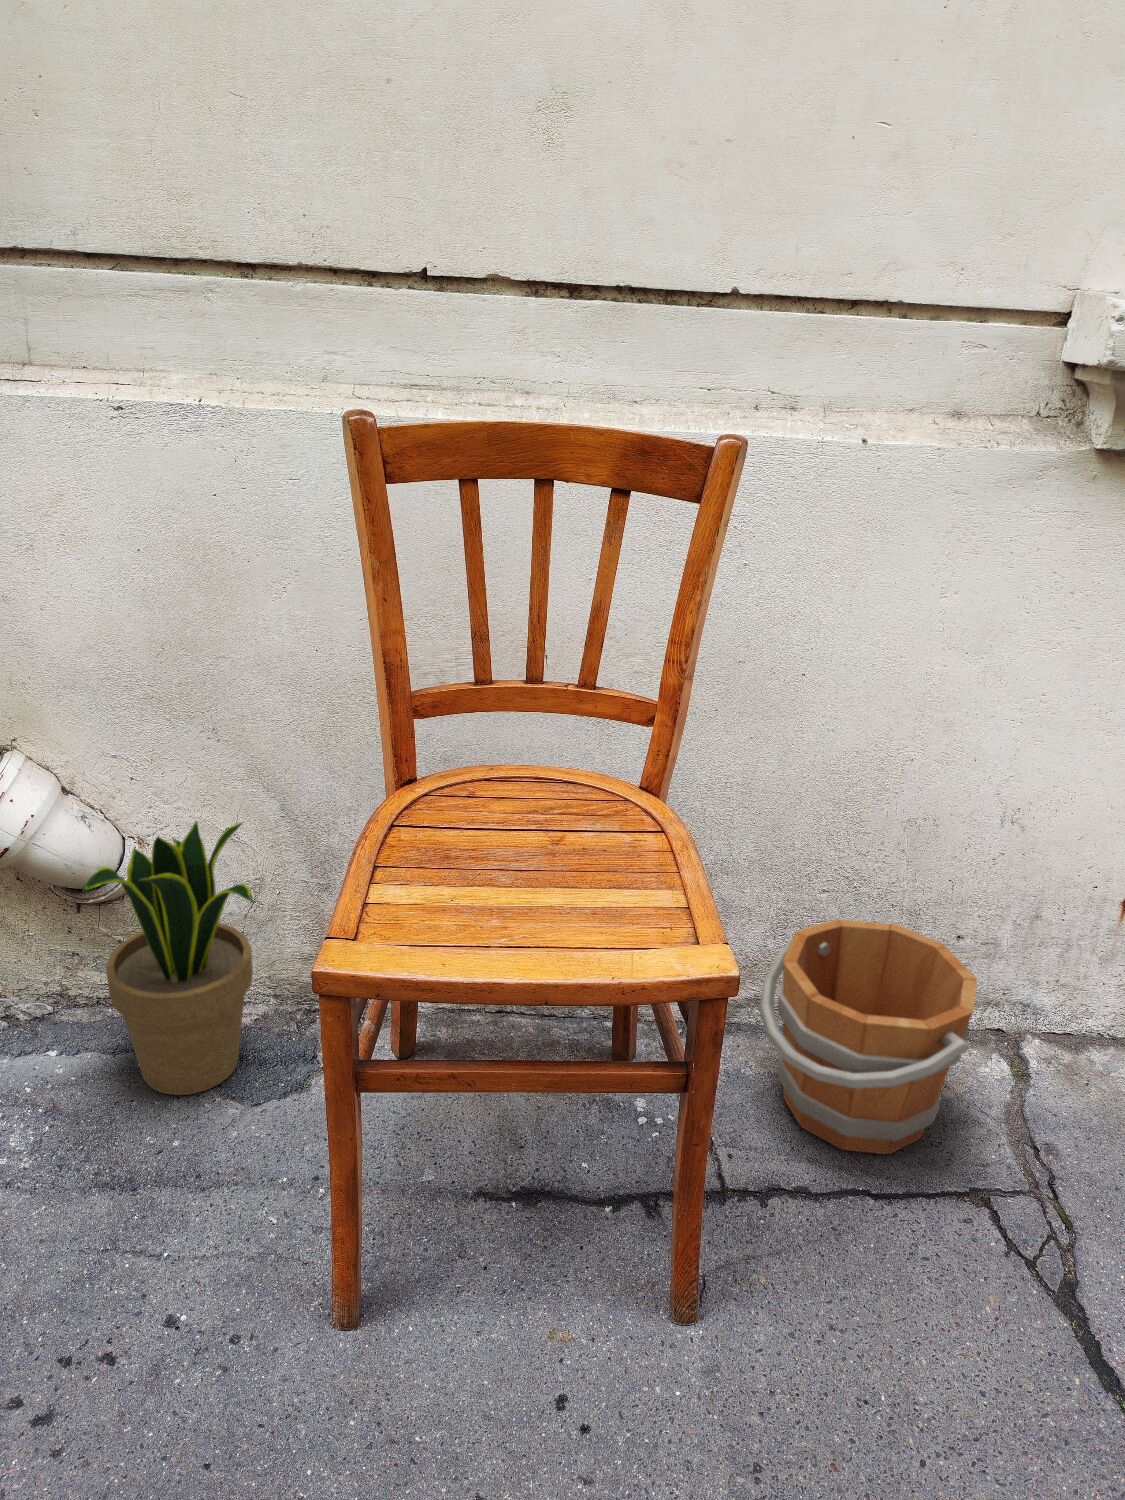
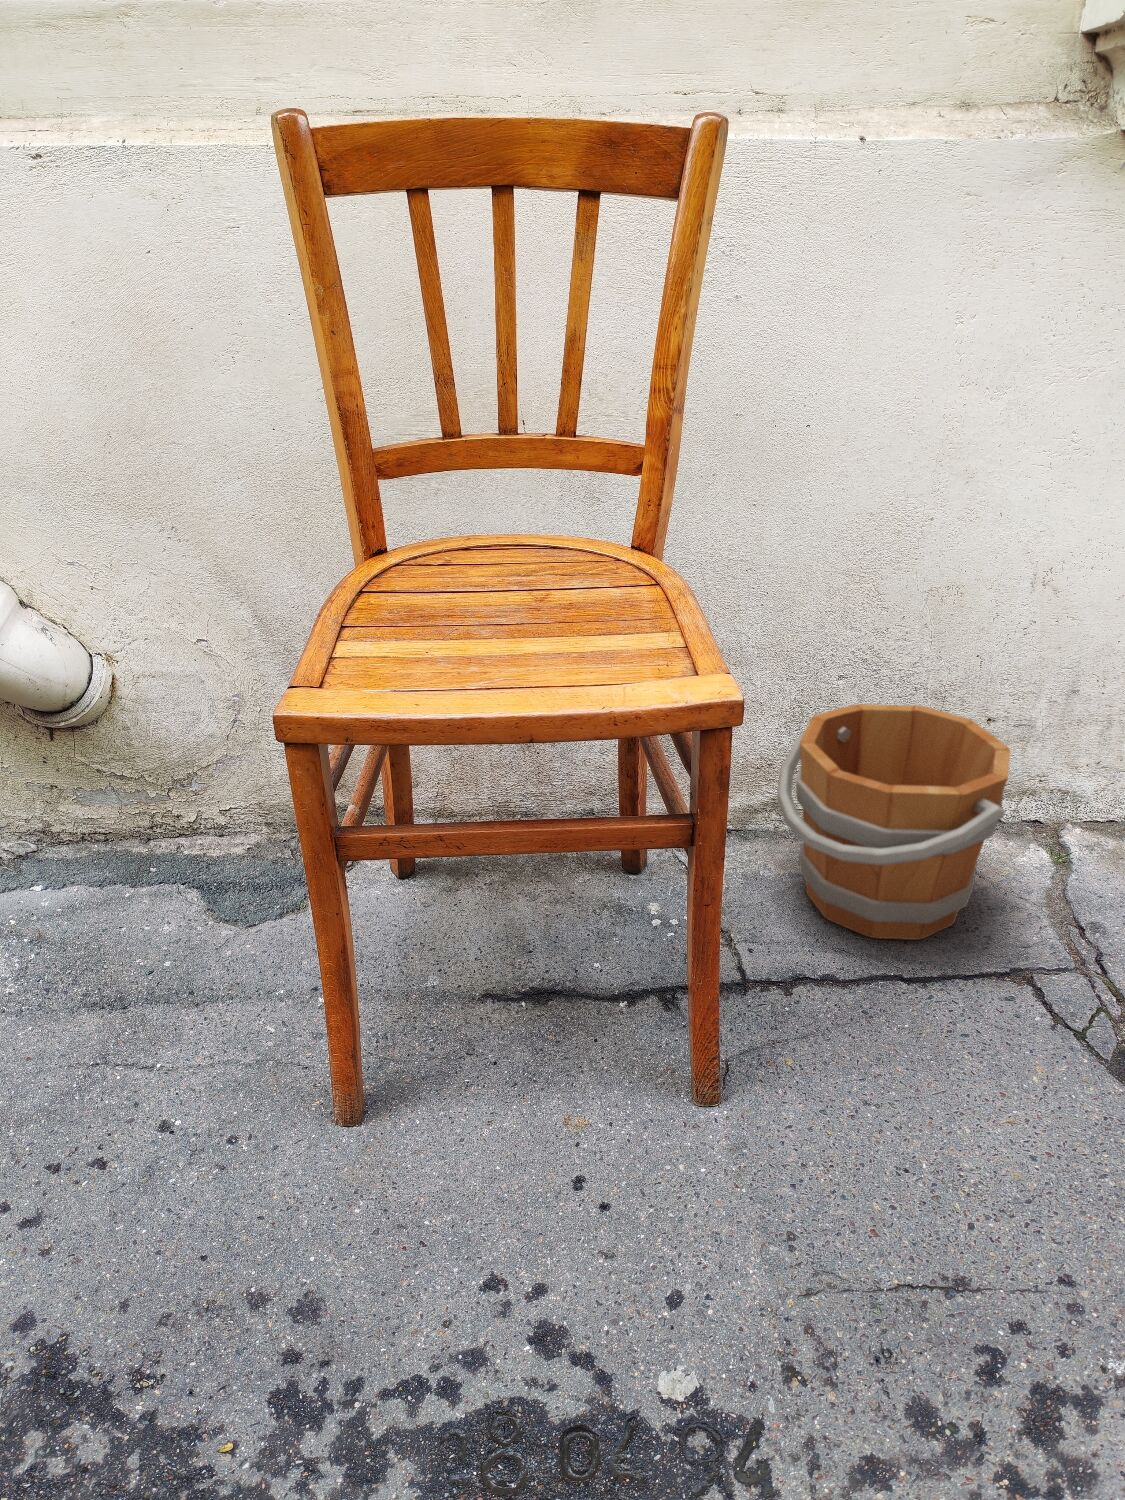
potted plant: present [83,821,253,1095] -> none [41,628,240,920]

